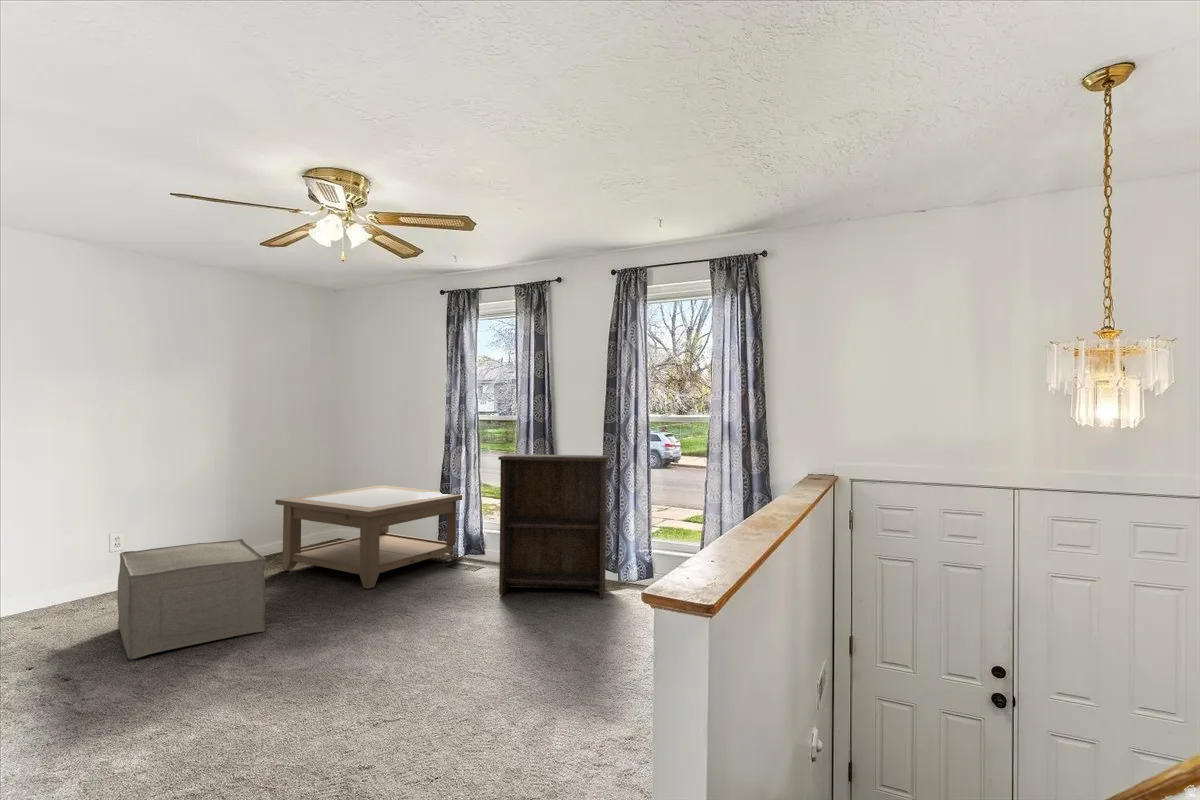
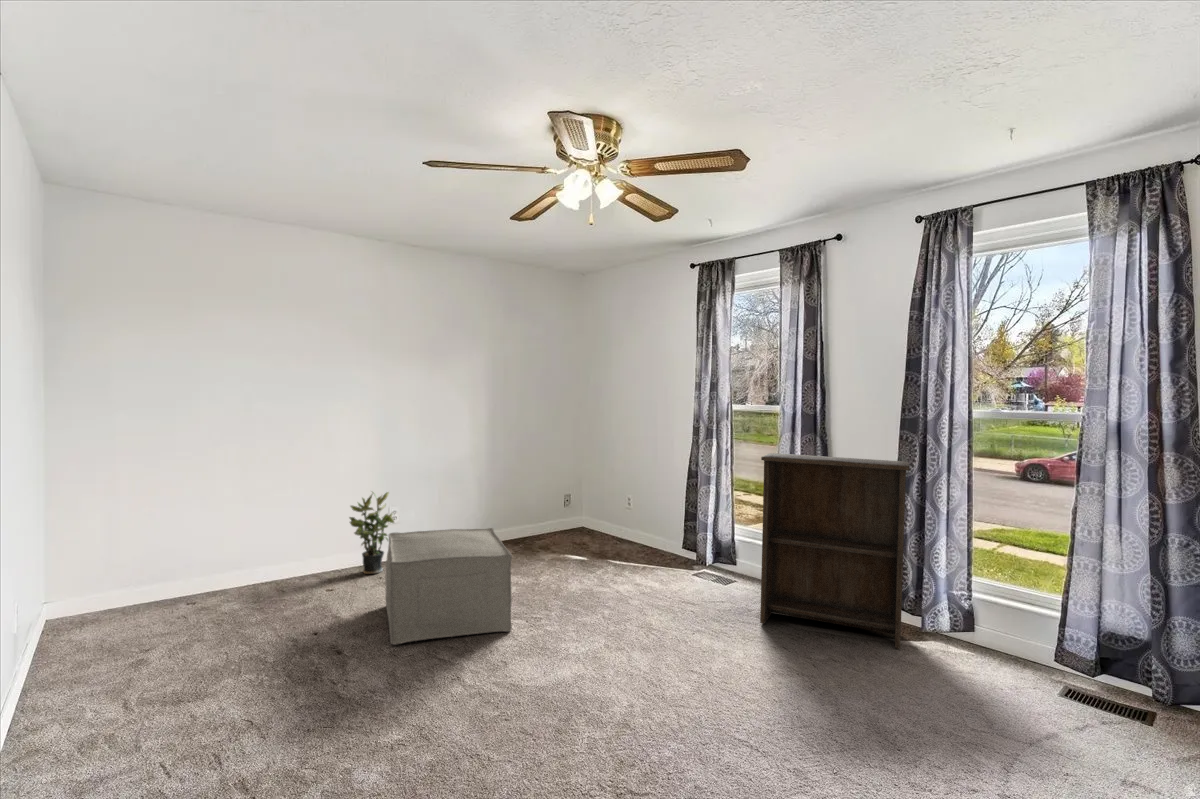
coffee table: present [275,485,462,588] -> none [524,476,720,593]
potted plant: none [62,513,122,604] -> present [350,492,394,574]

